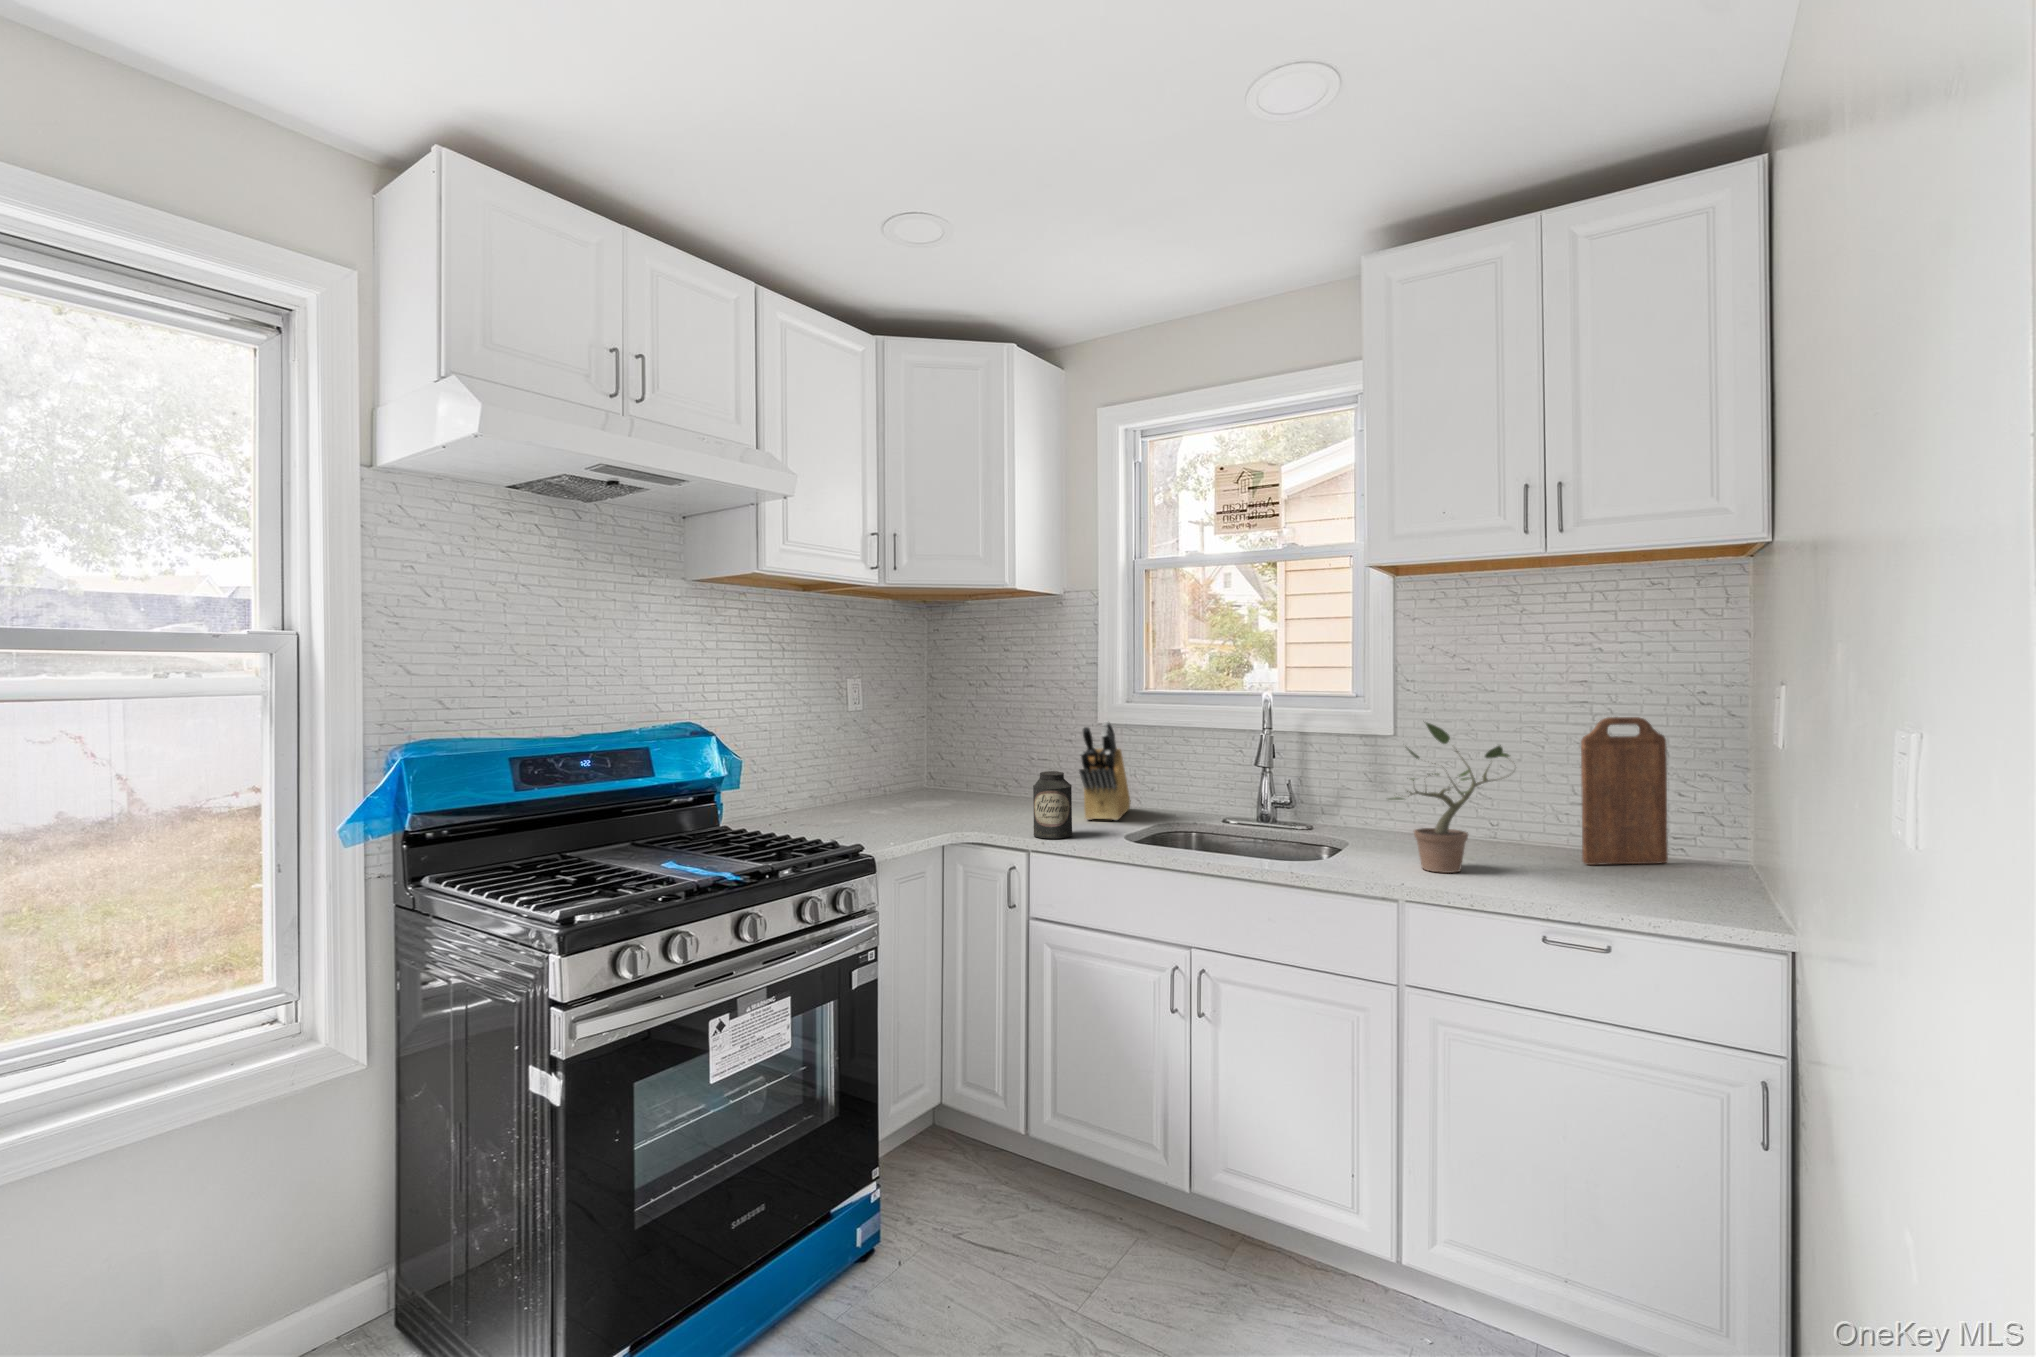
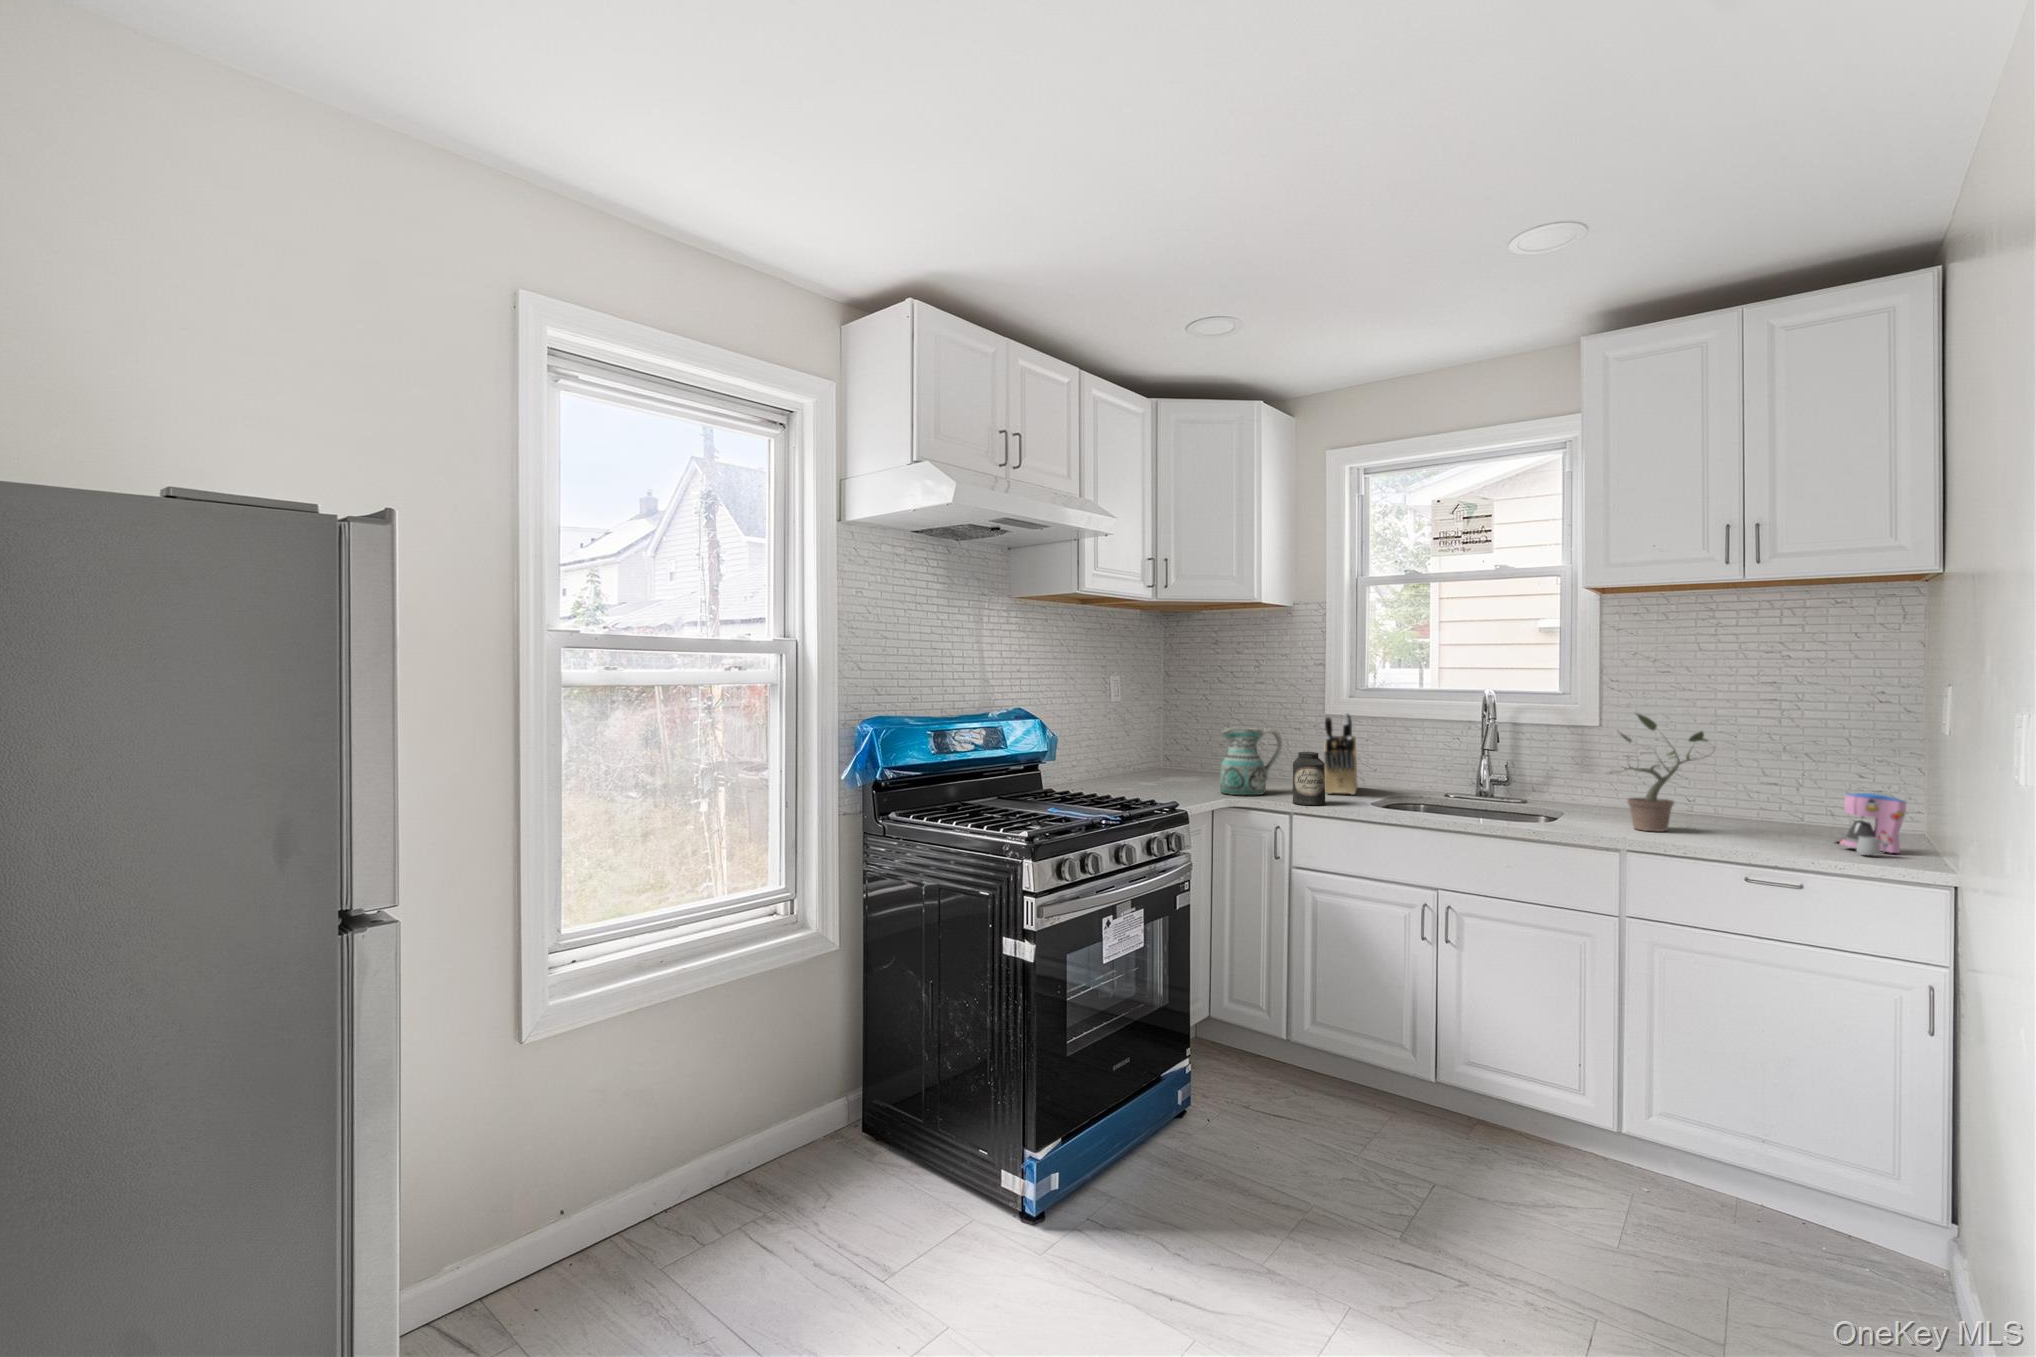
cutting board: present [1581,717,1668,865] -> none [1769,711,1844,830]
ceramic pitcher: none [960,740,1034,824] -> present [1220,728,1282,795]
coffee maker: none [1651,826,1741,910] -> present [1833,793,1906,856]

